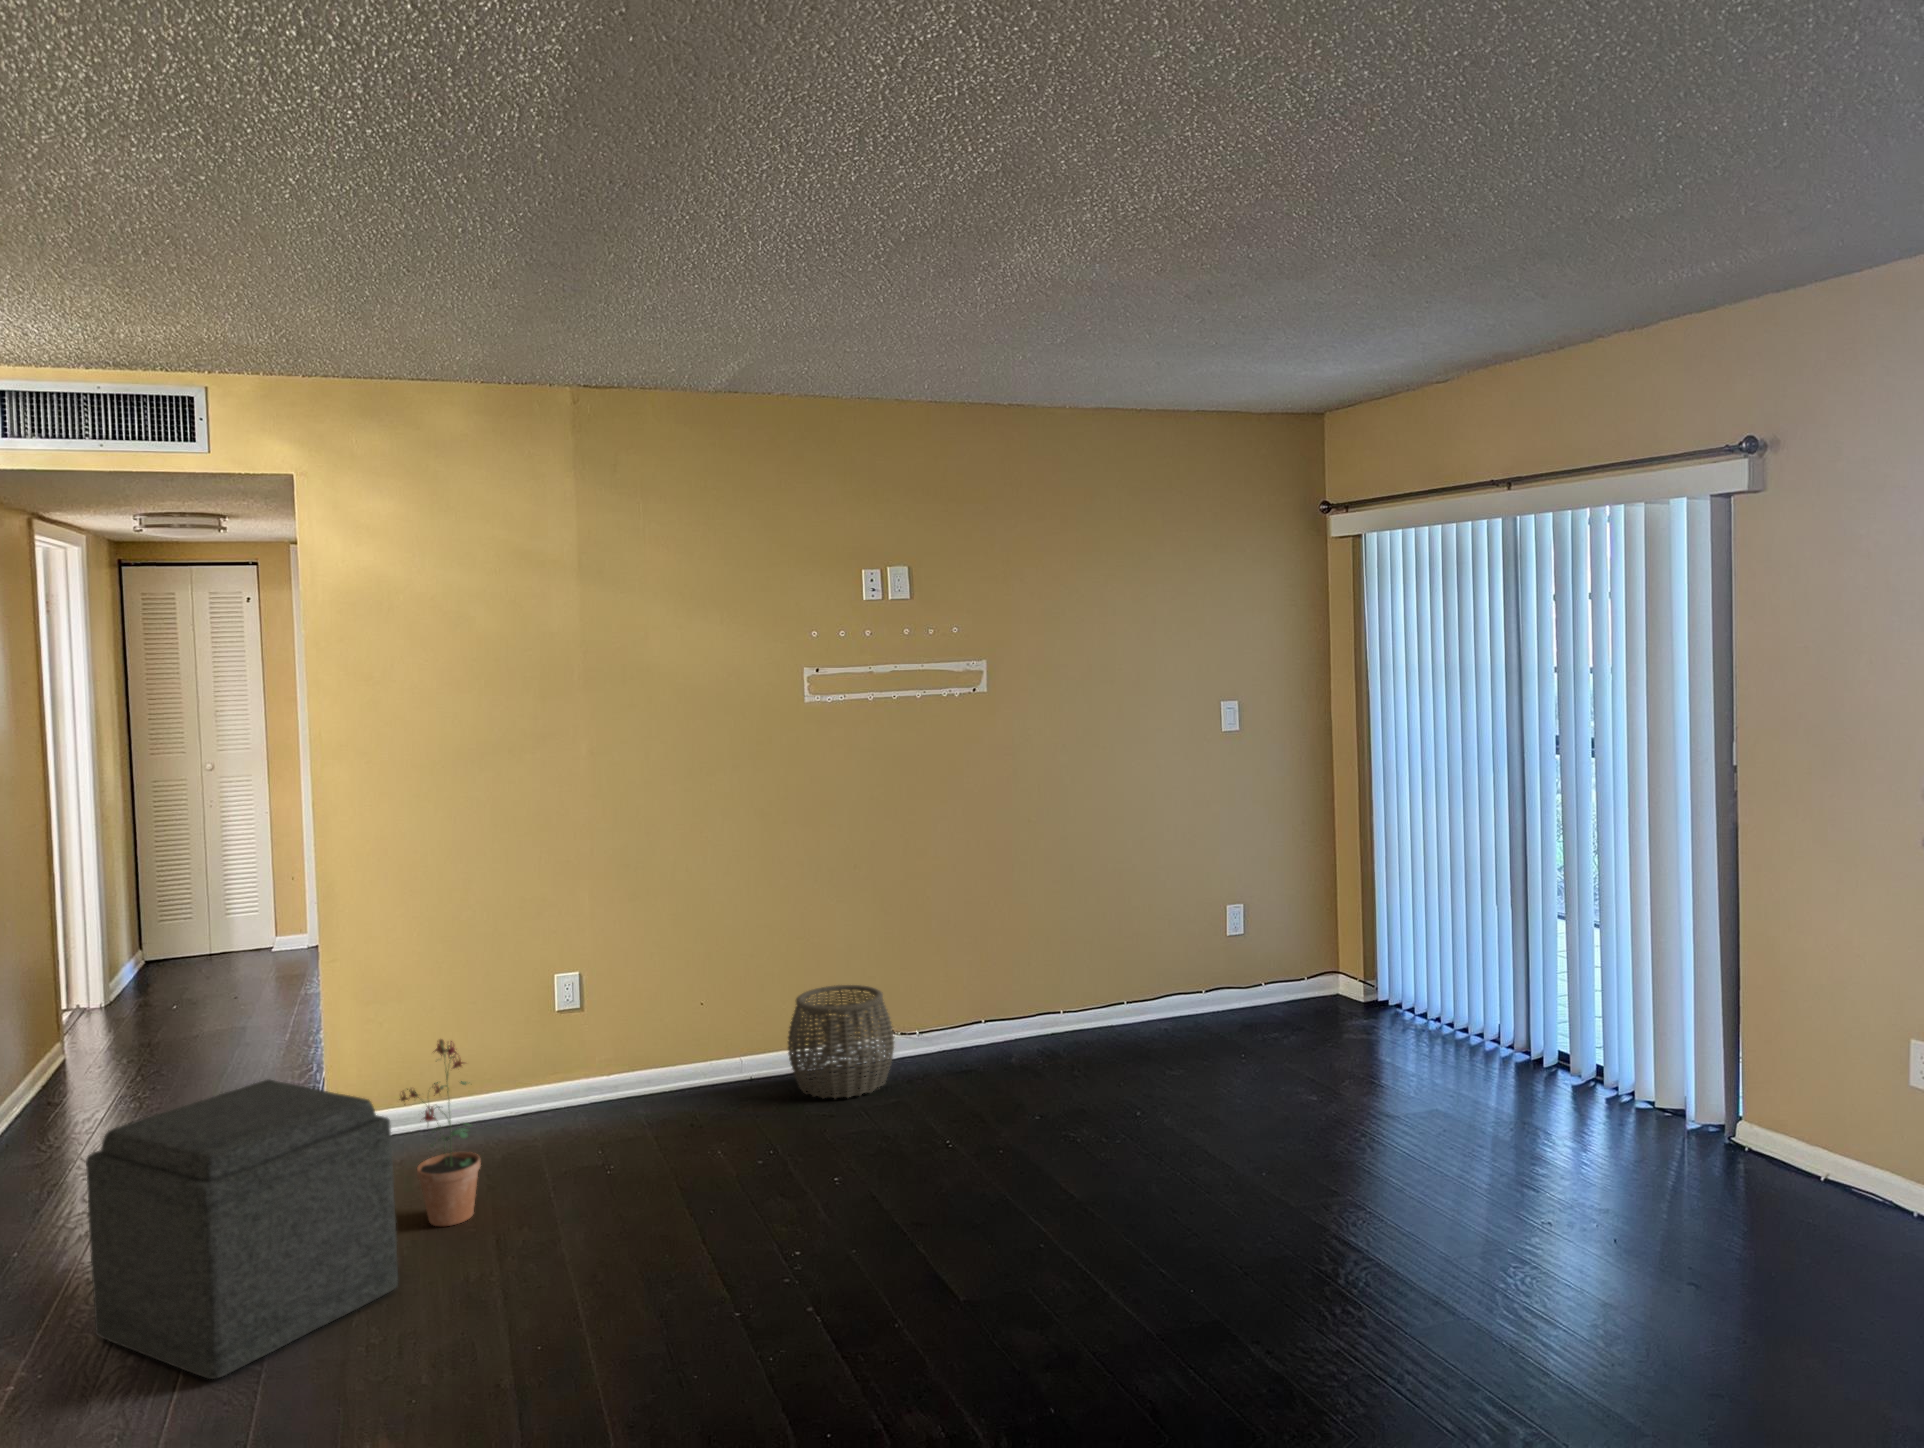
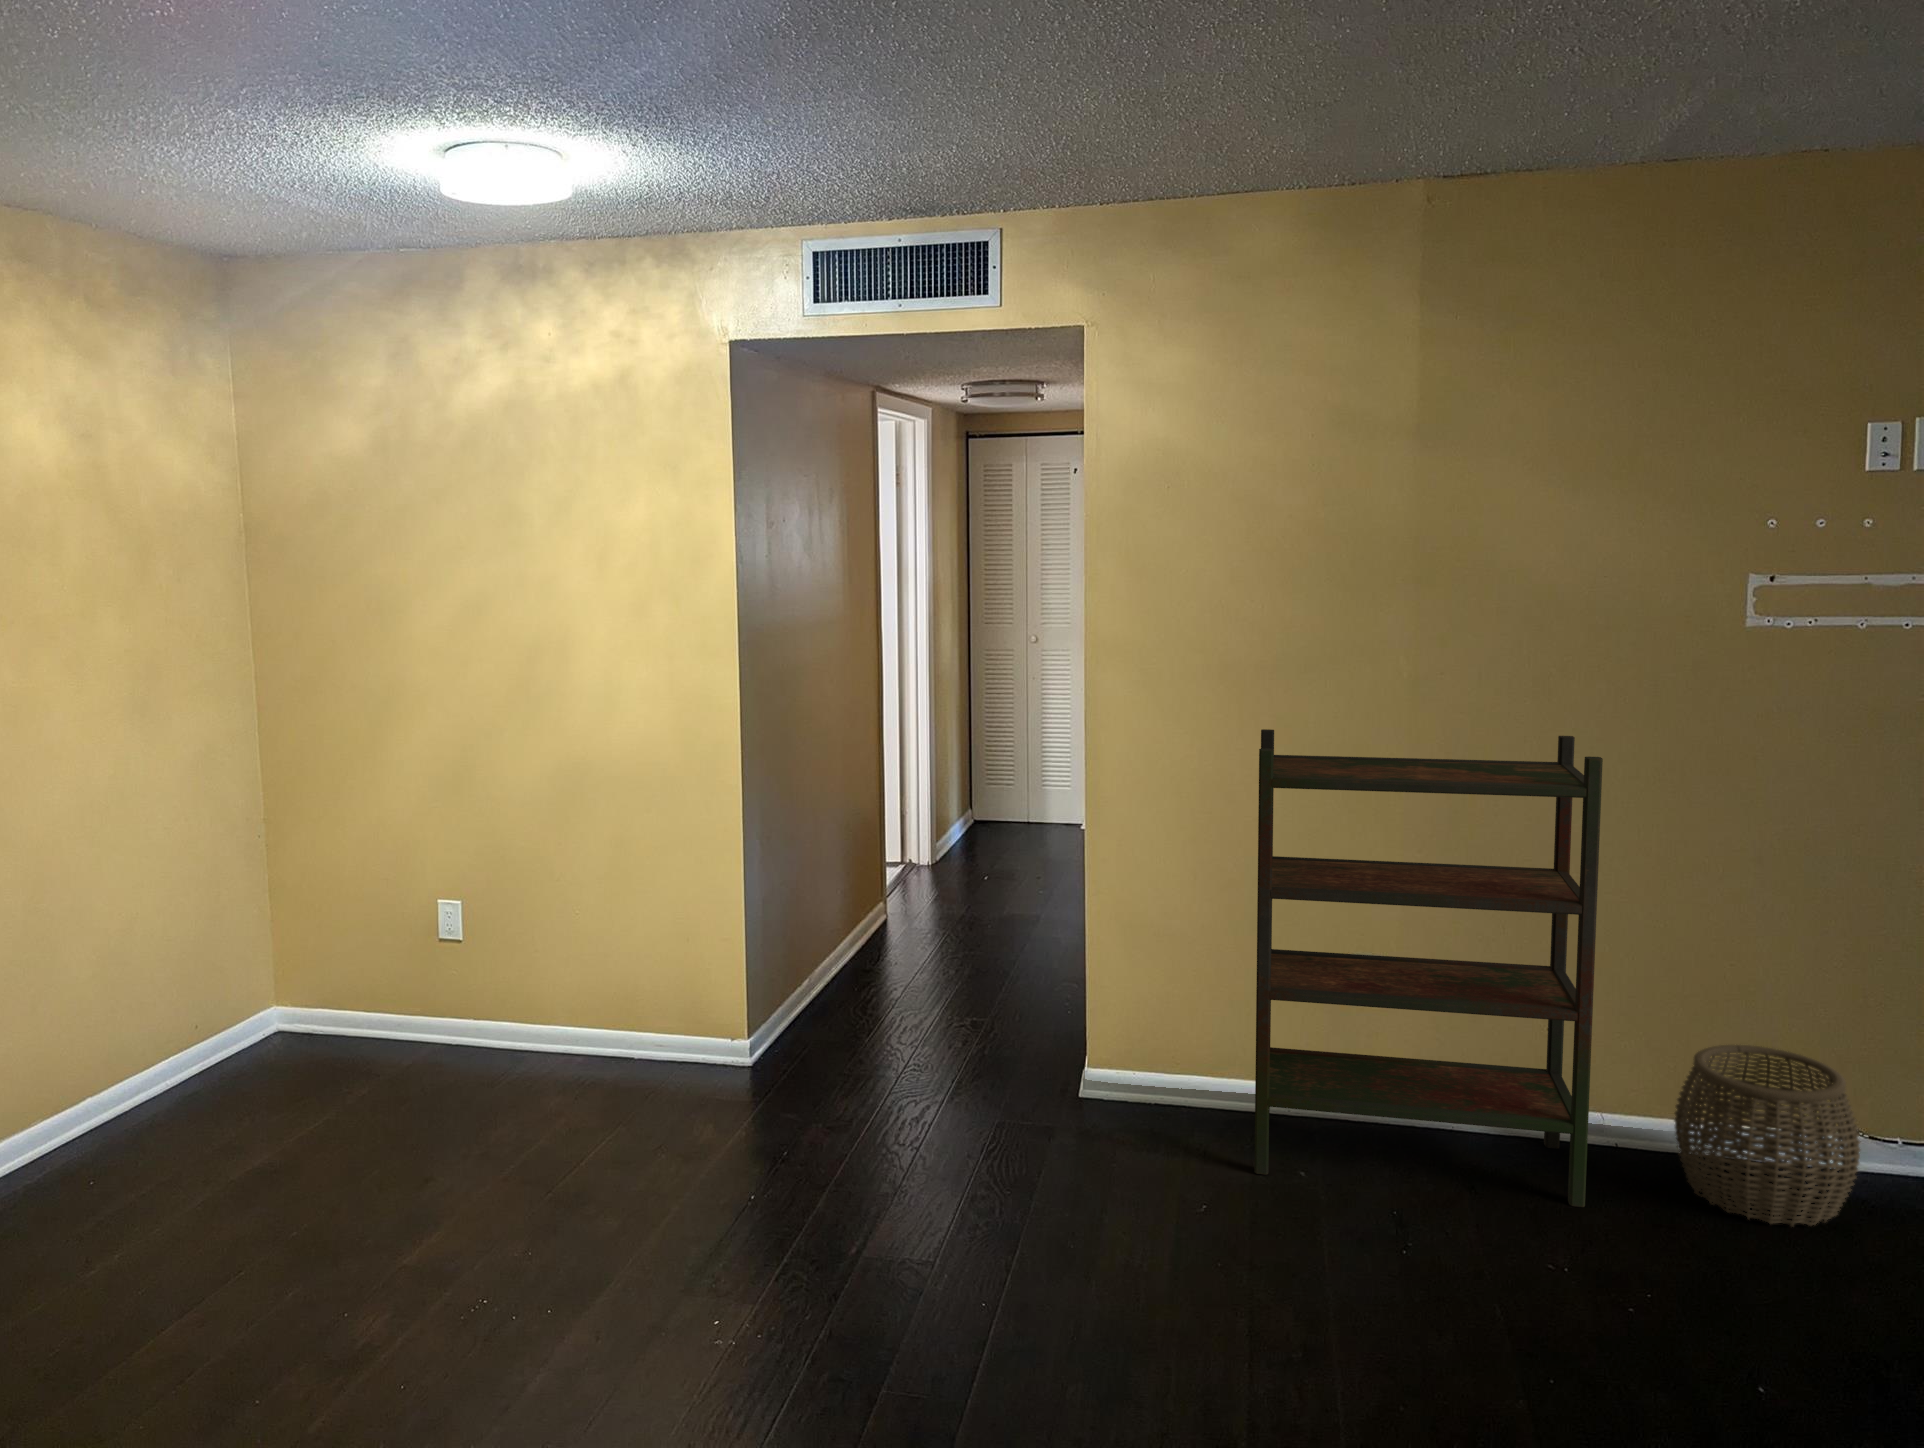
bookshelf: none [471,787,735,1160] -> present [1254,729,1603,1207]
potted plant: present [399,1039,480,1226] -> none [1145,1027,1237,1262]
ottoman: present [86,1079,398,1379] -> none [819,1041,1122,1401]

